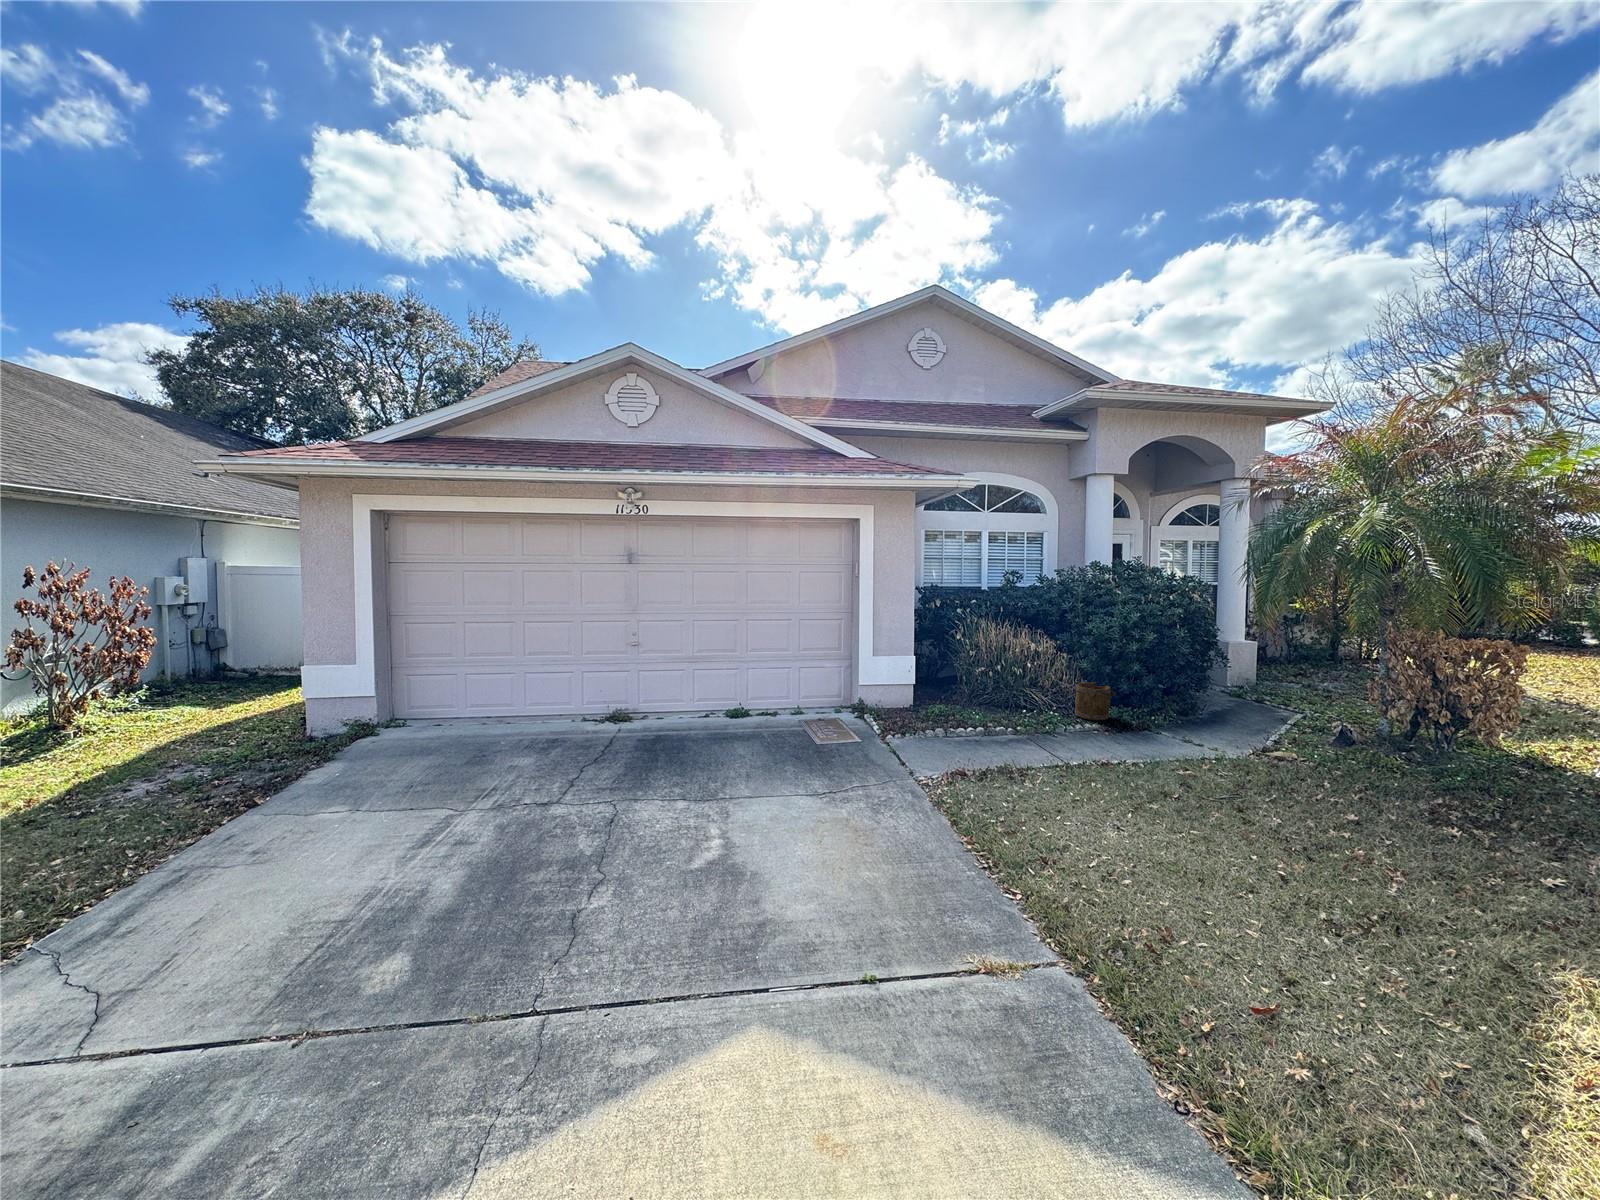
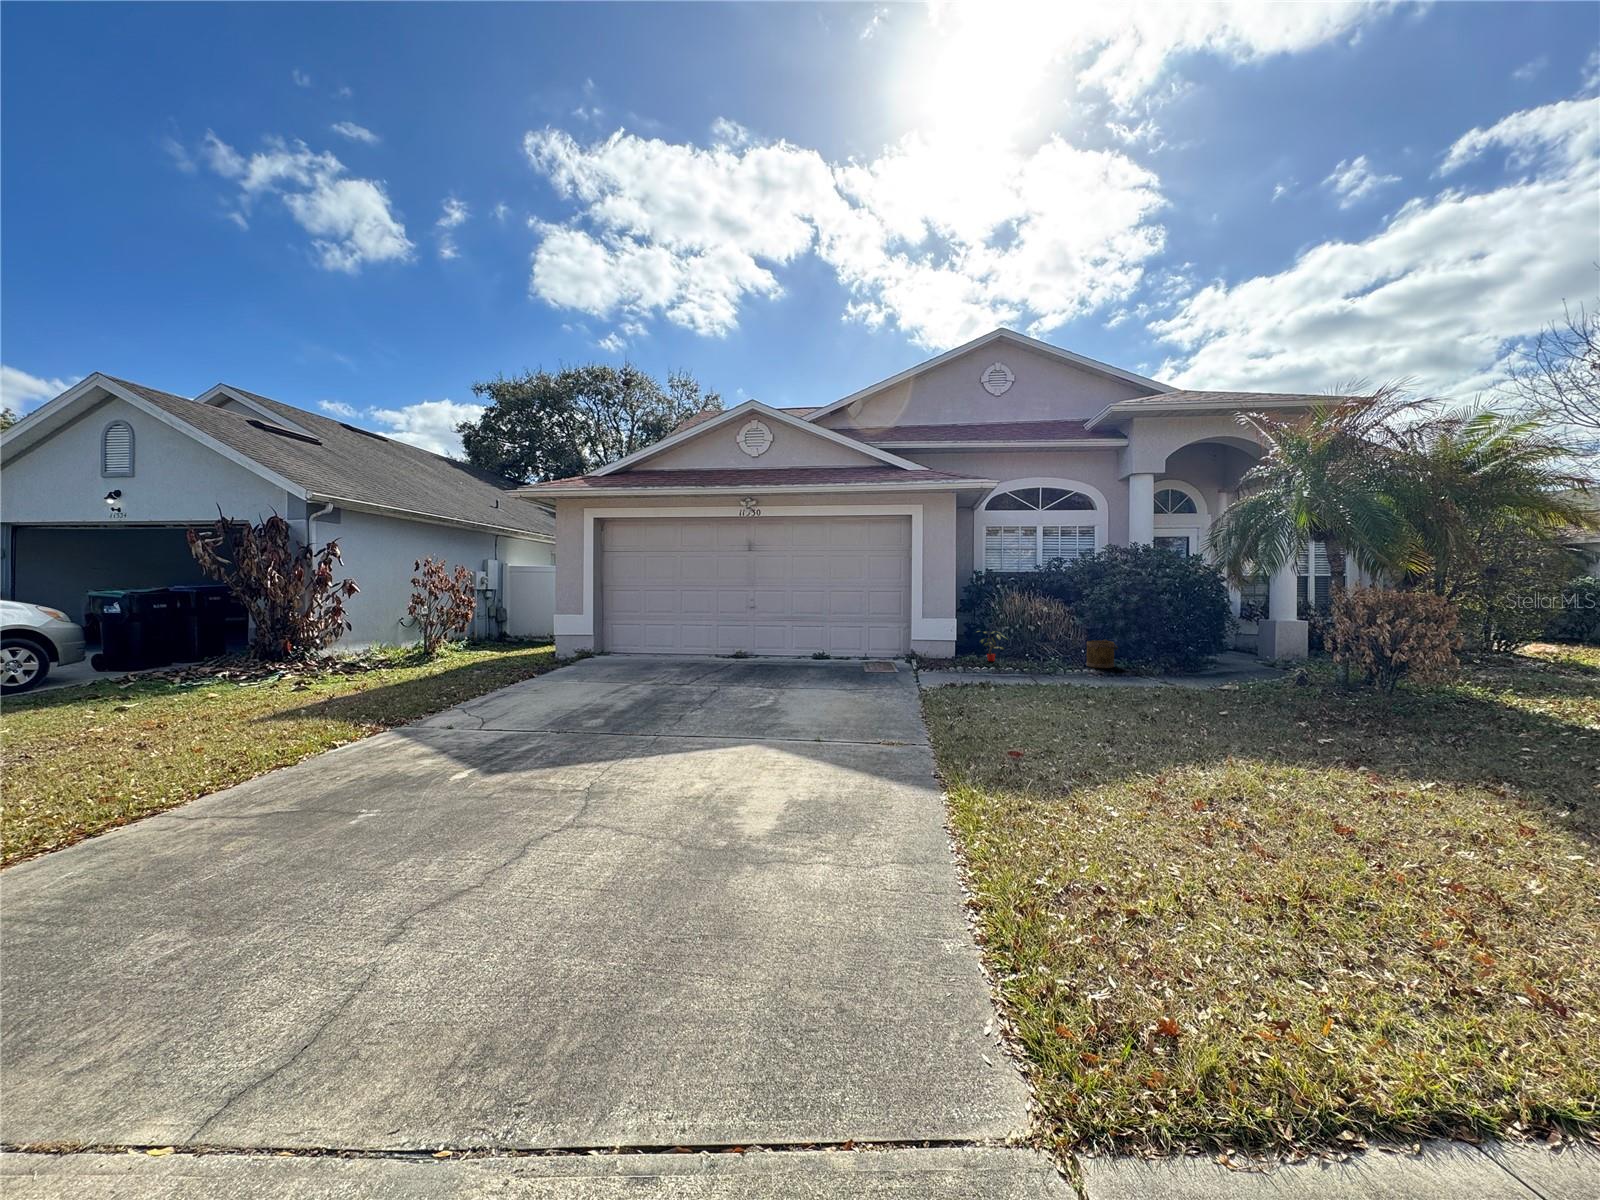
potted plant: none [935,672,983,711] -> present [977,631,1008,661]

